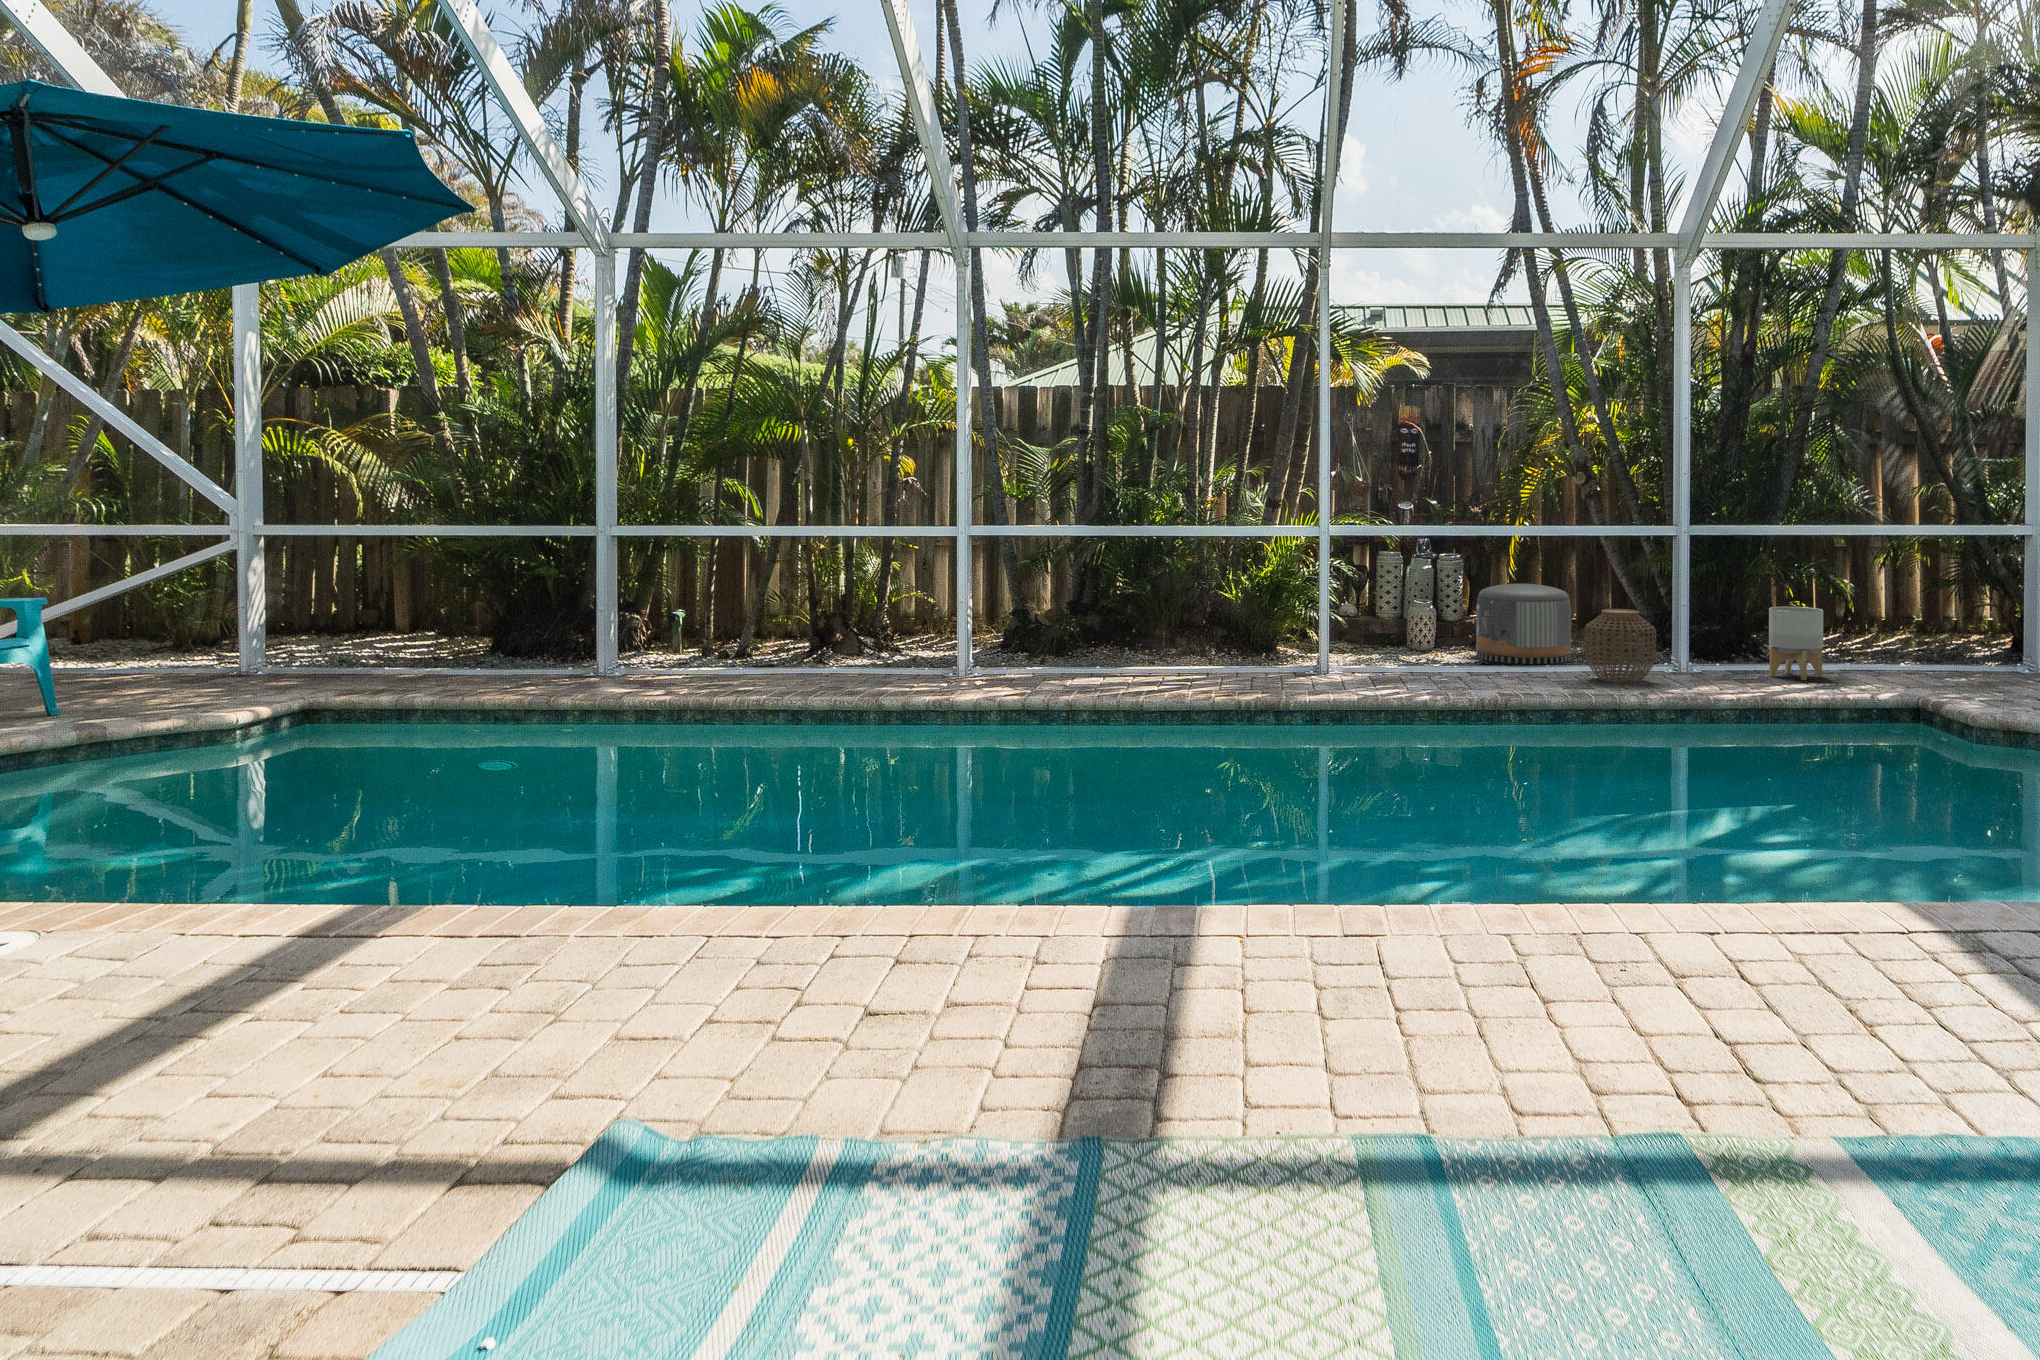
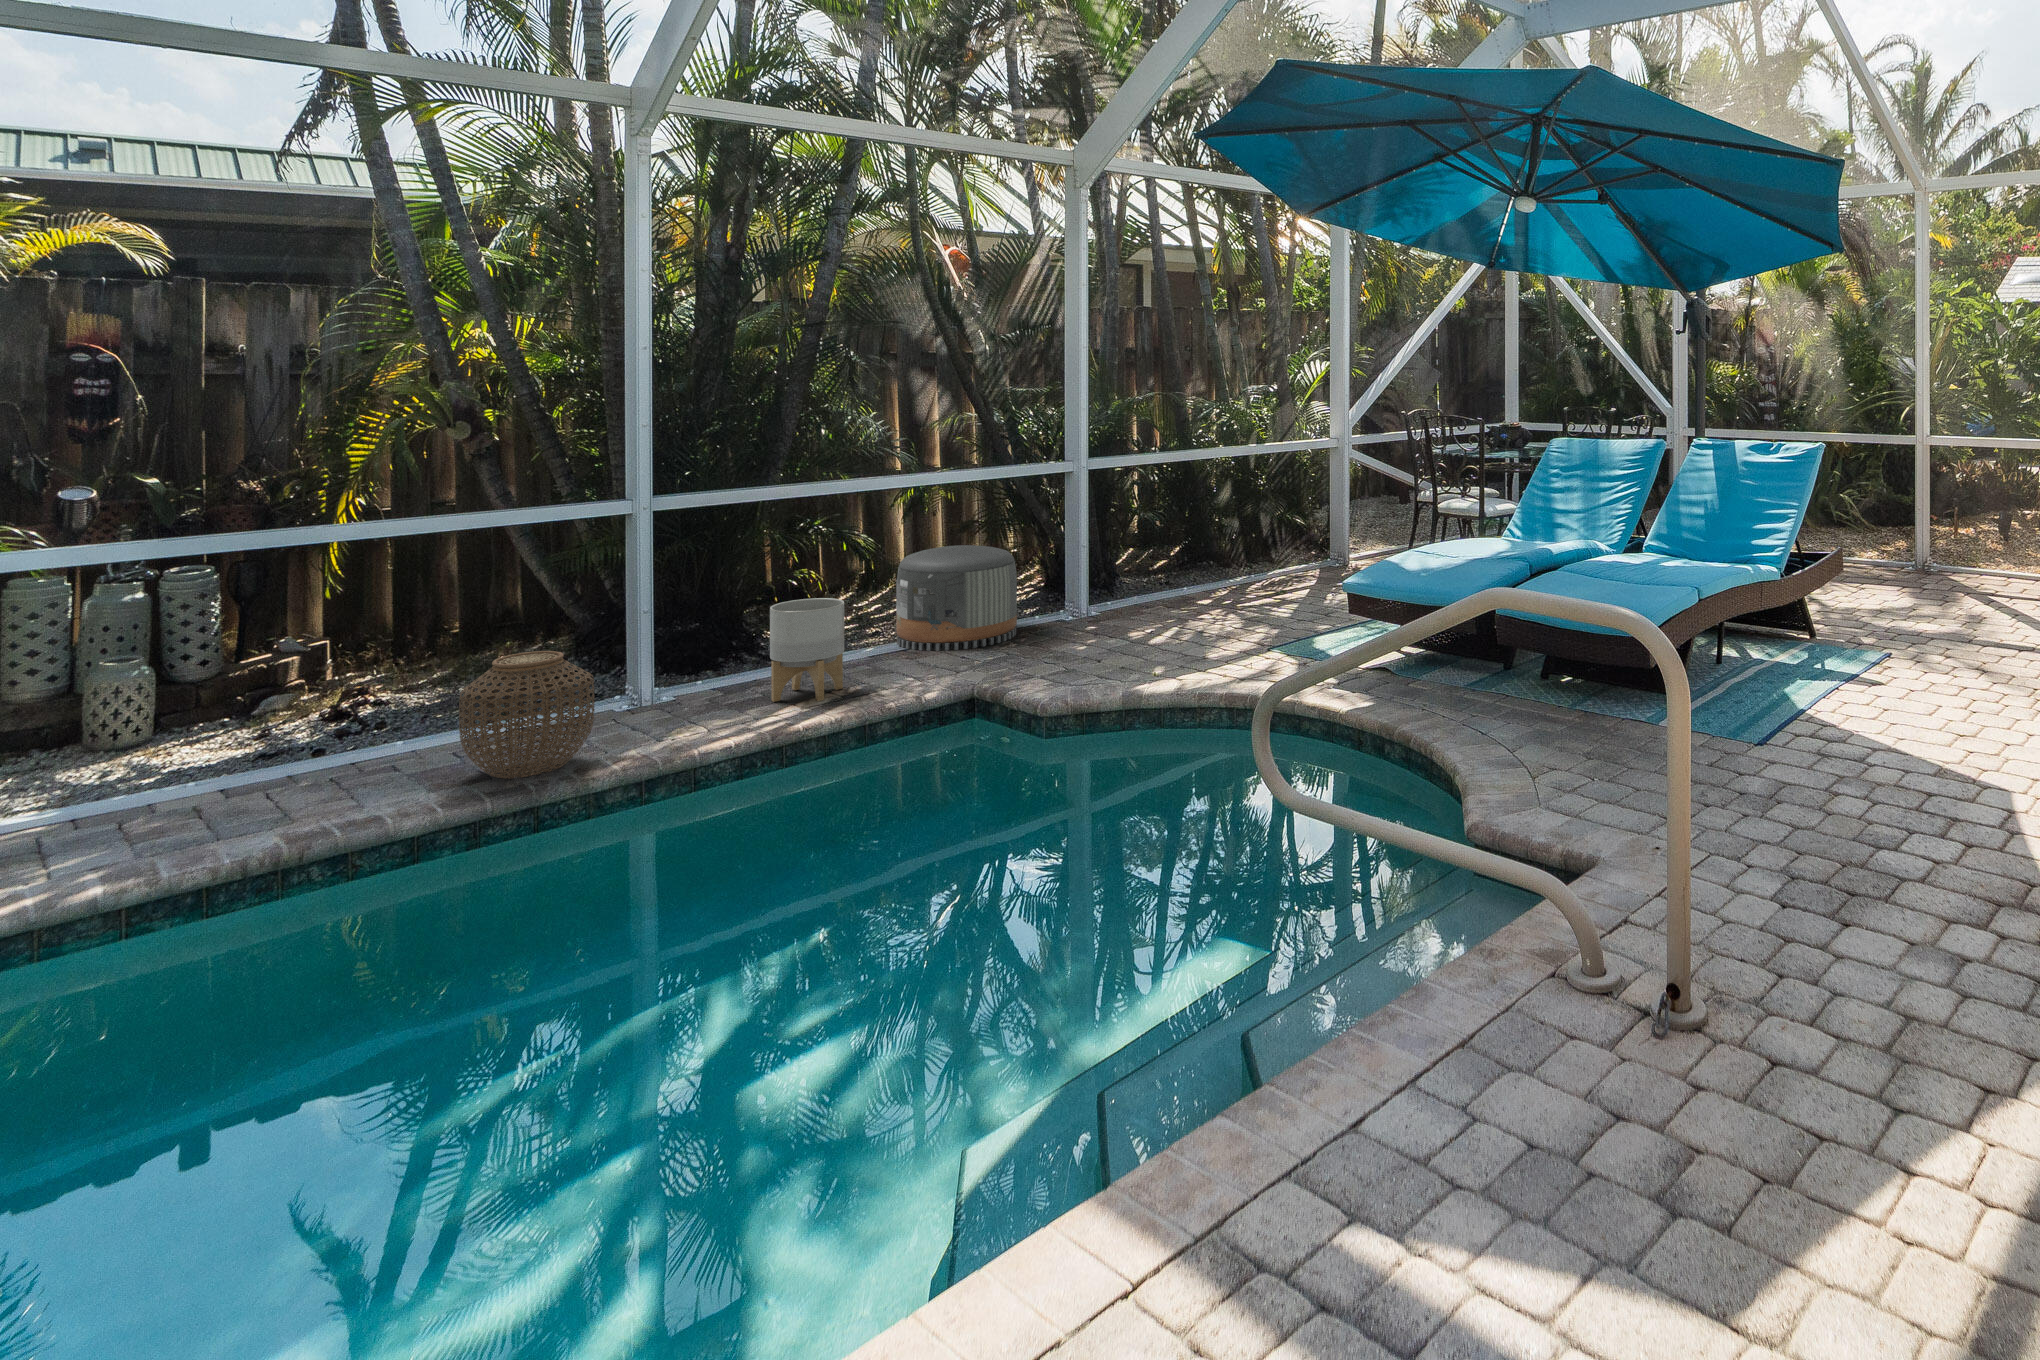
pouf: present [1476,584,1571,664] -> present [896,545,1017,651]

